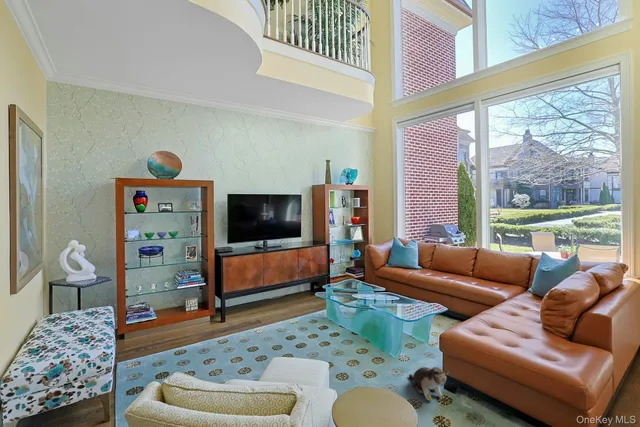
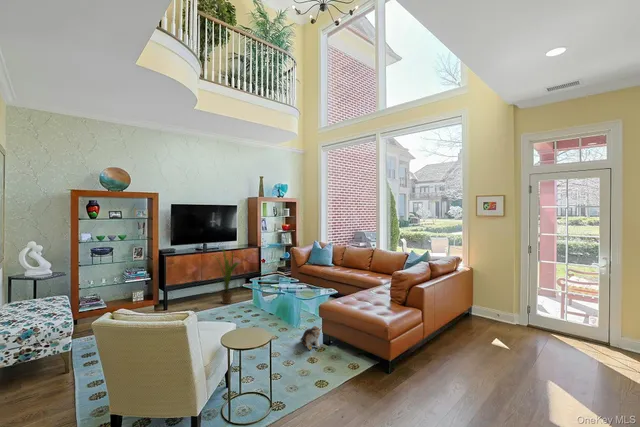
house plant: none [273,243,314,315] -> present [217,249,239,304]

